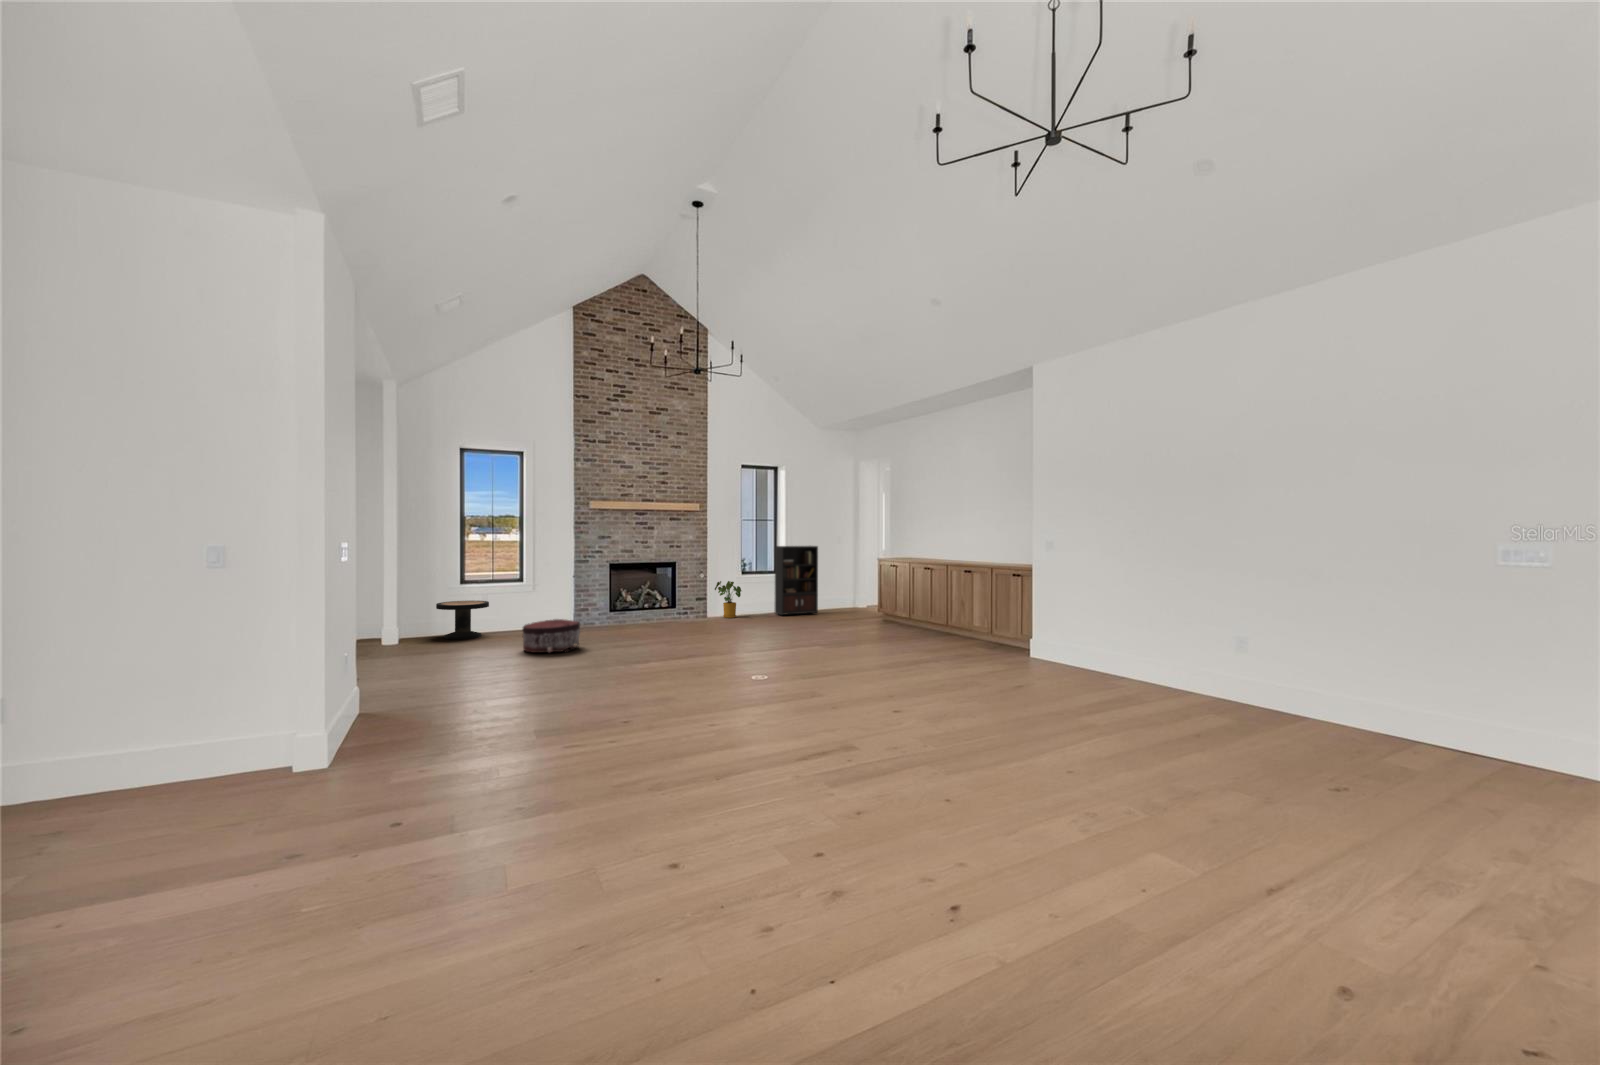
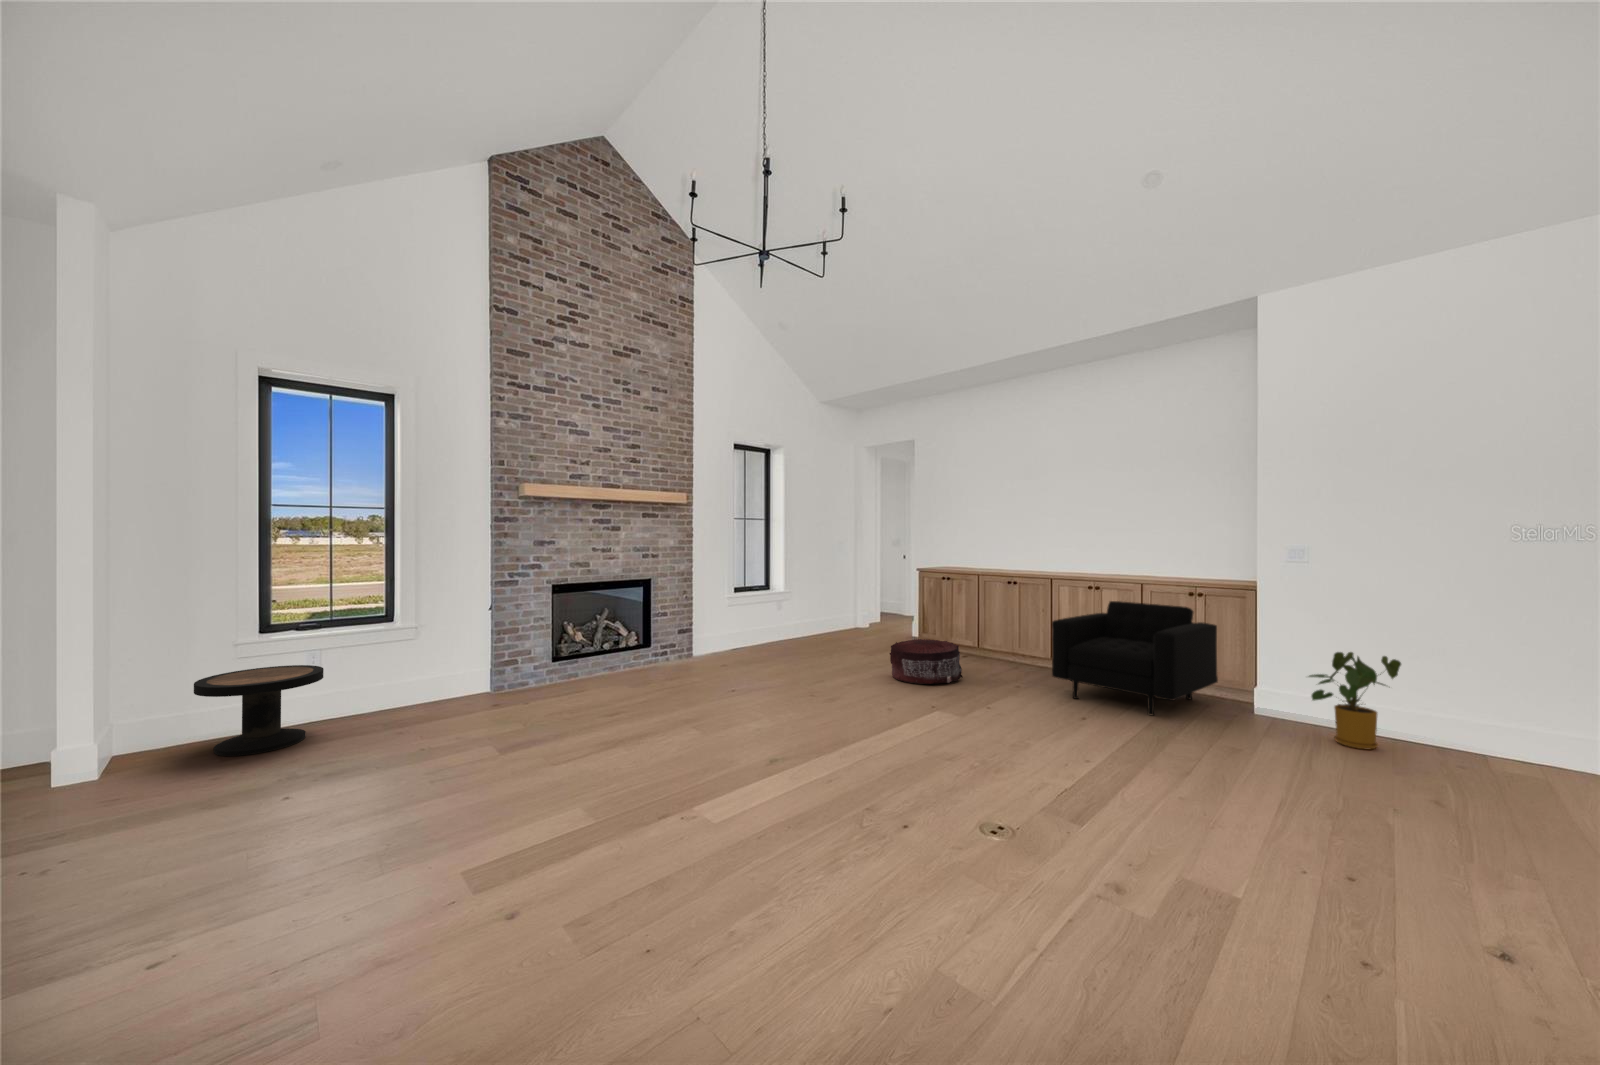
bookcase: present [775,546,818,615] -> none [784,552,839,650]
house plant: present [715,581,741,618] -> present [1309,652,1401,749]
armchair: none [905,581,1008,650] -> present [1052,601,1218,715]
pouf: present [523,619,580,653] -> present [890,639,963,684]

